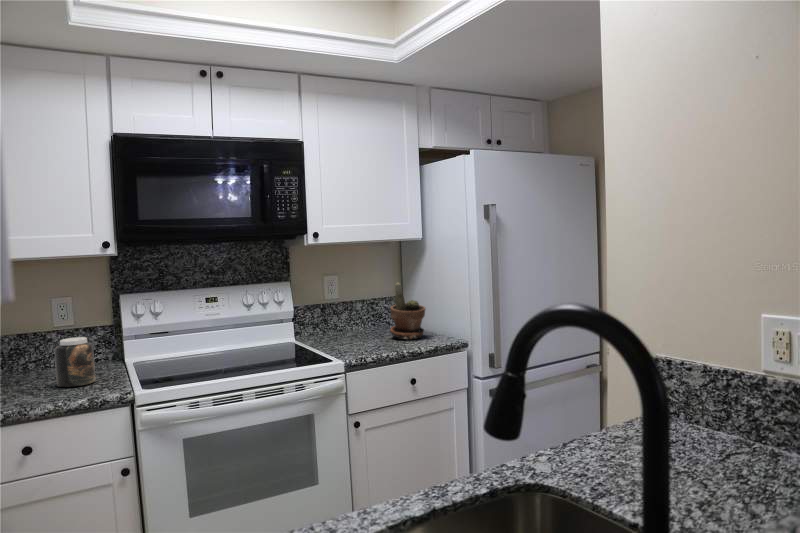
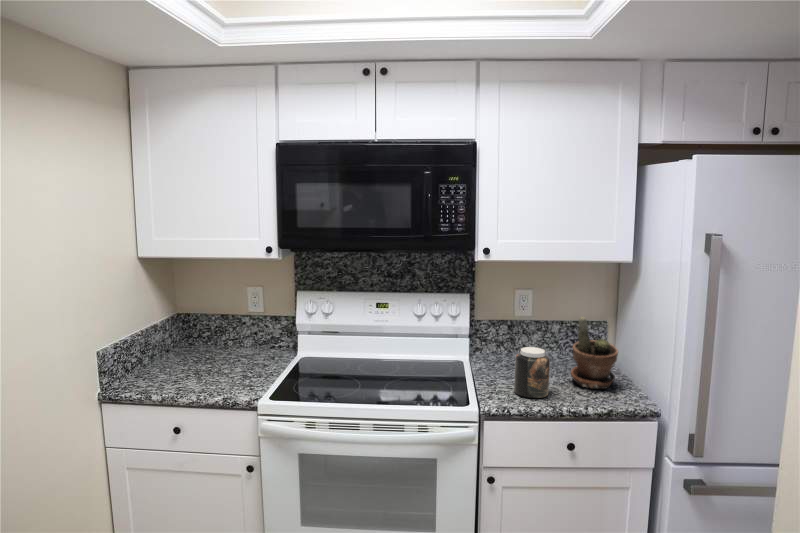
jar: present [55,337,95,387] -> present [514,347,550,398]

